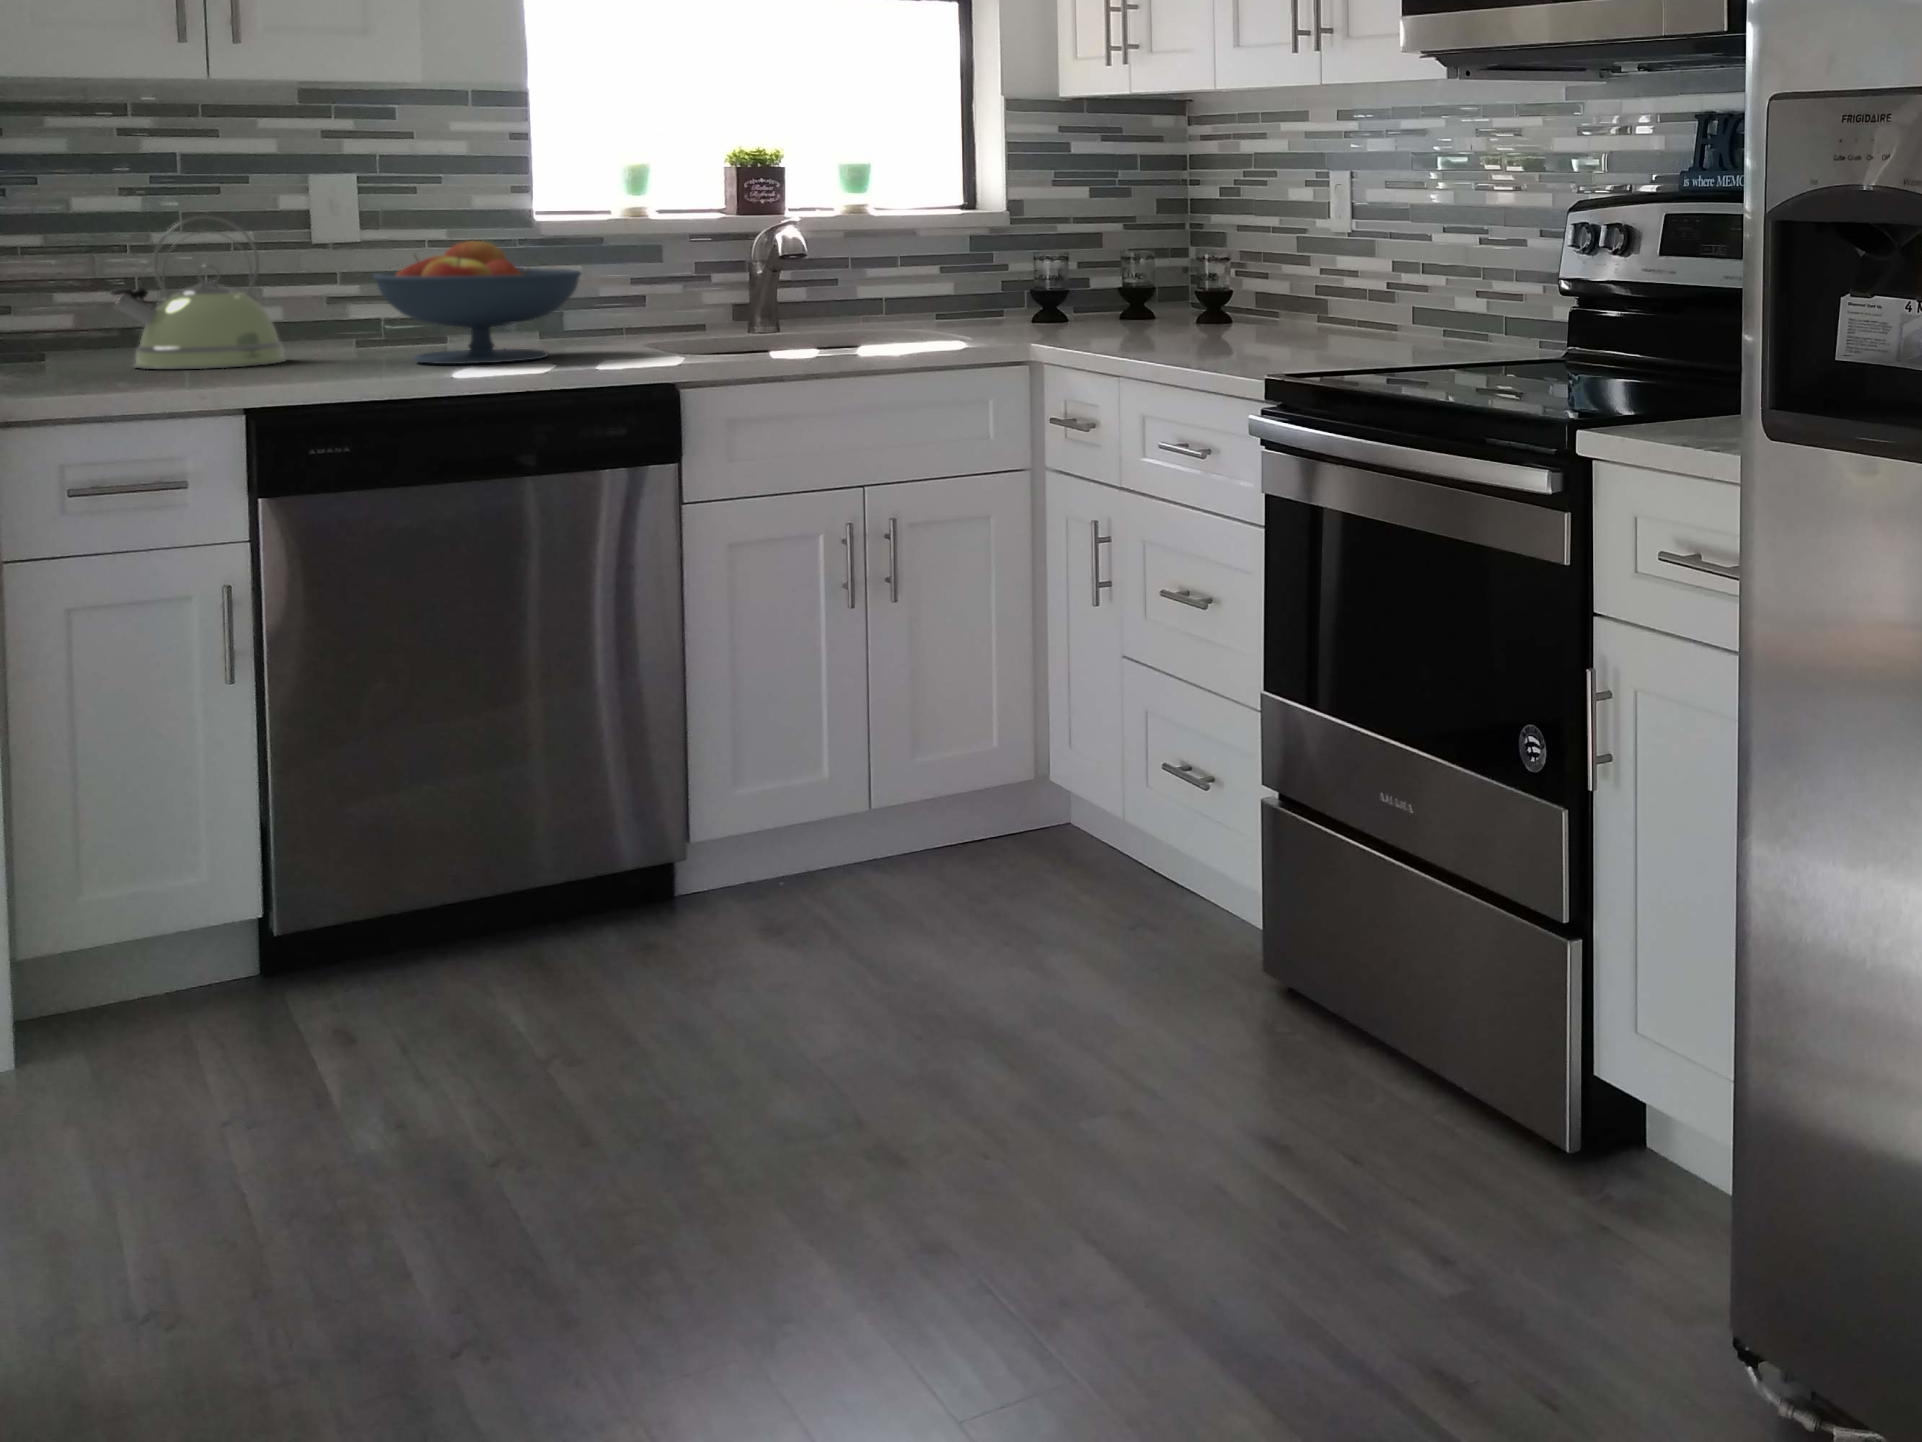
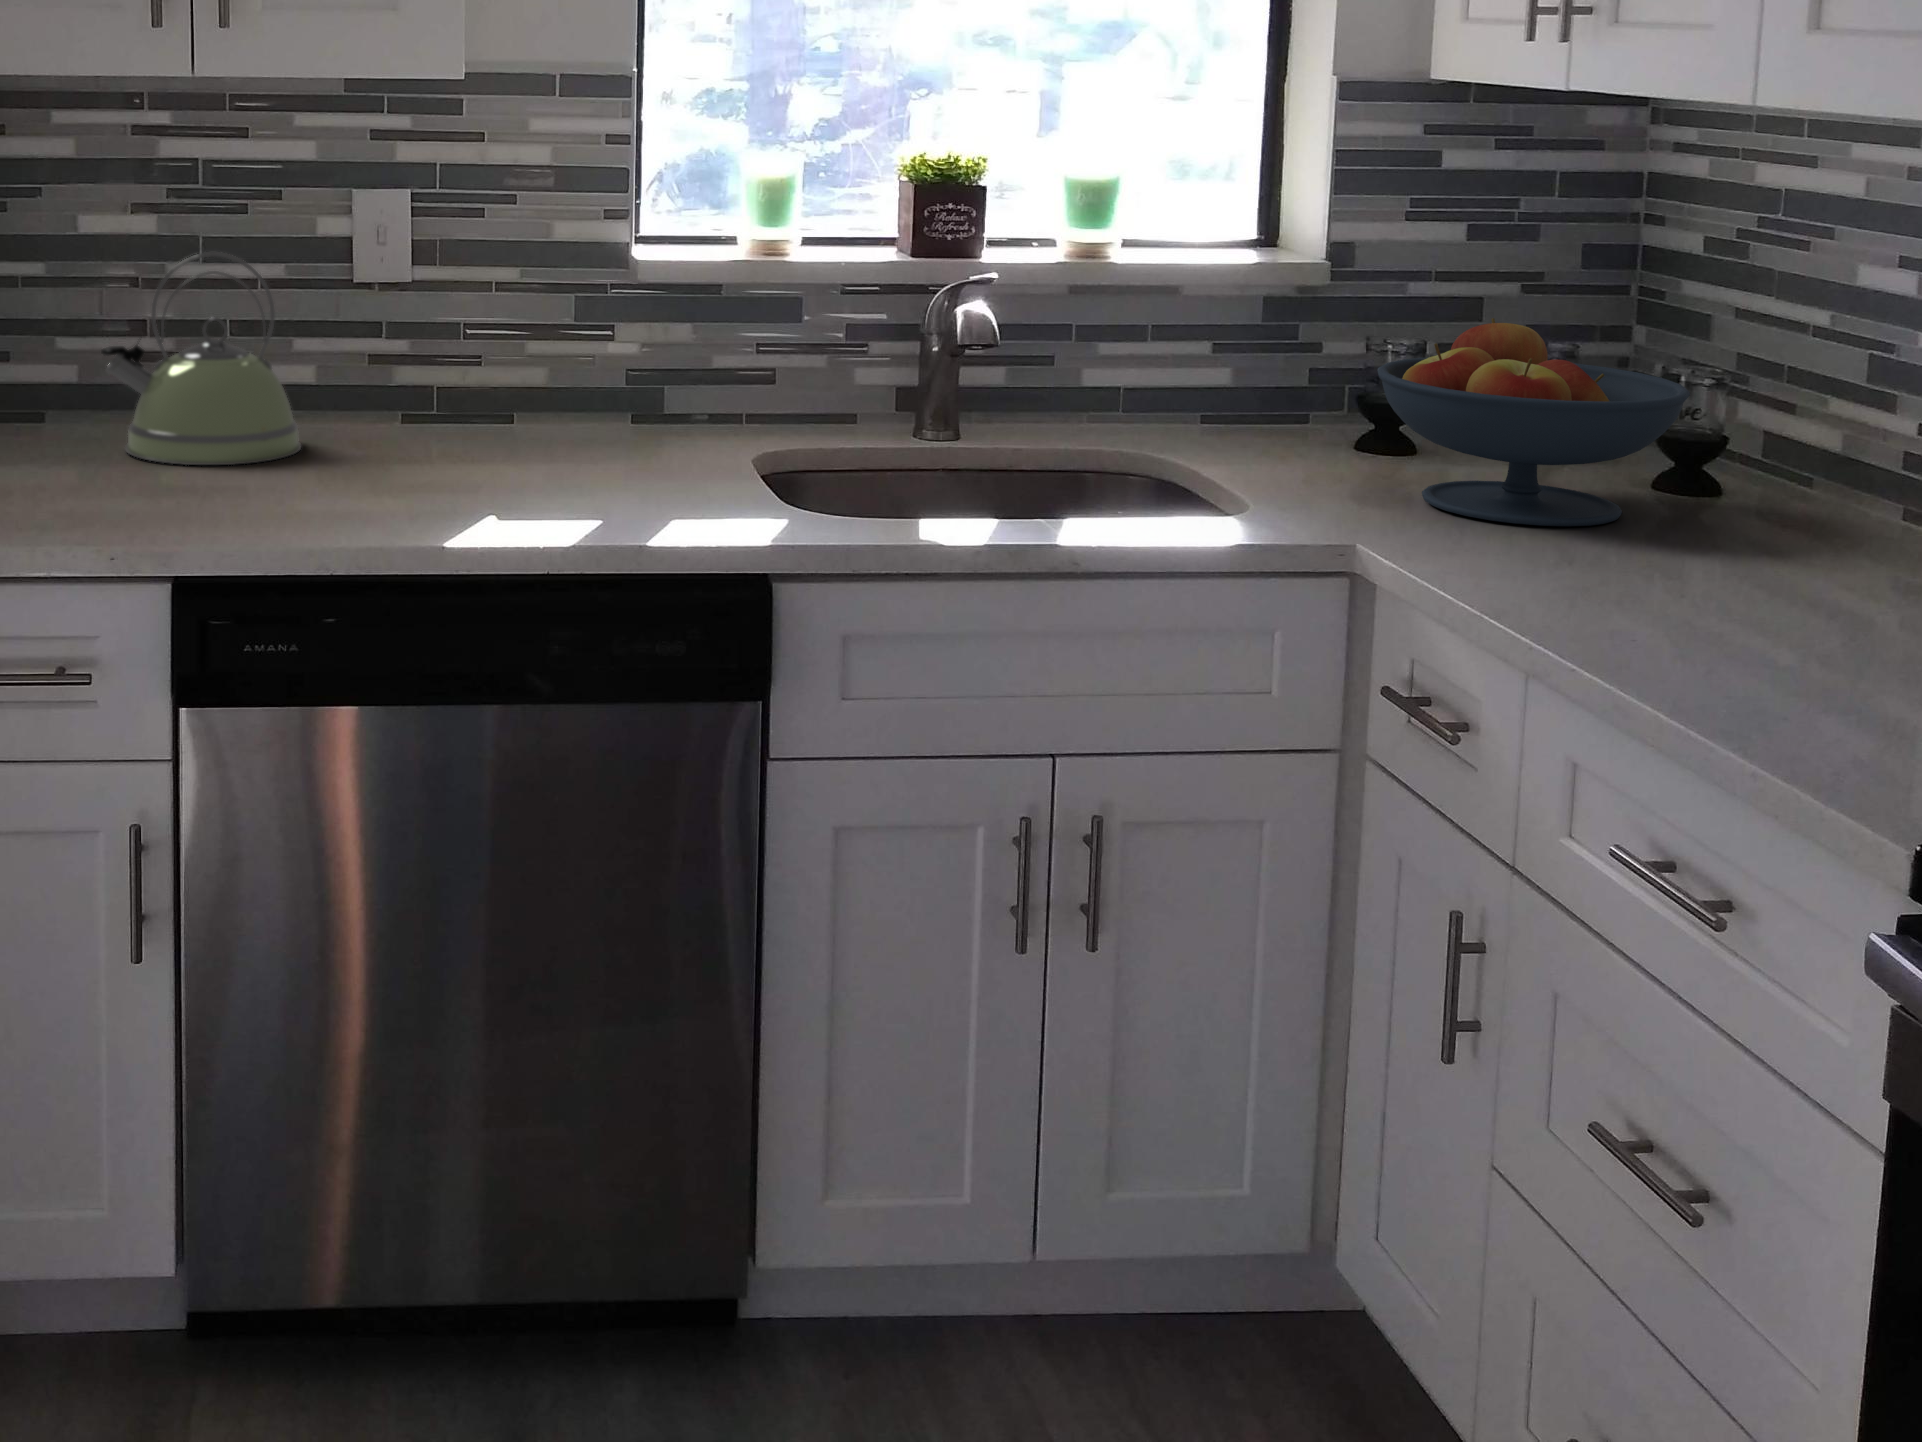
fruit bowl: present [373,241,581,364] -> present [1377,318,1690,526]

